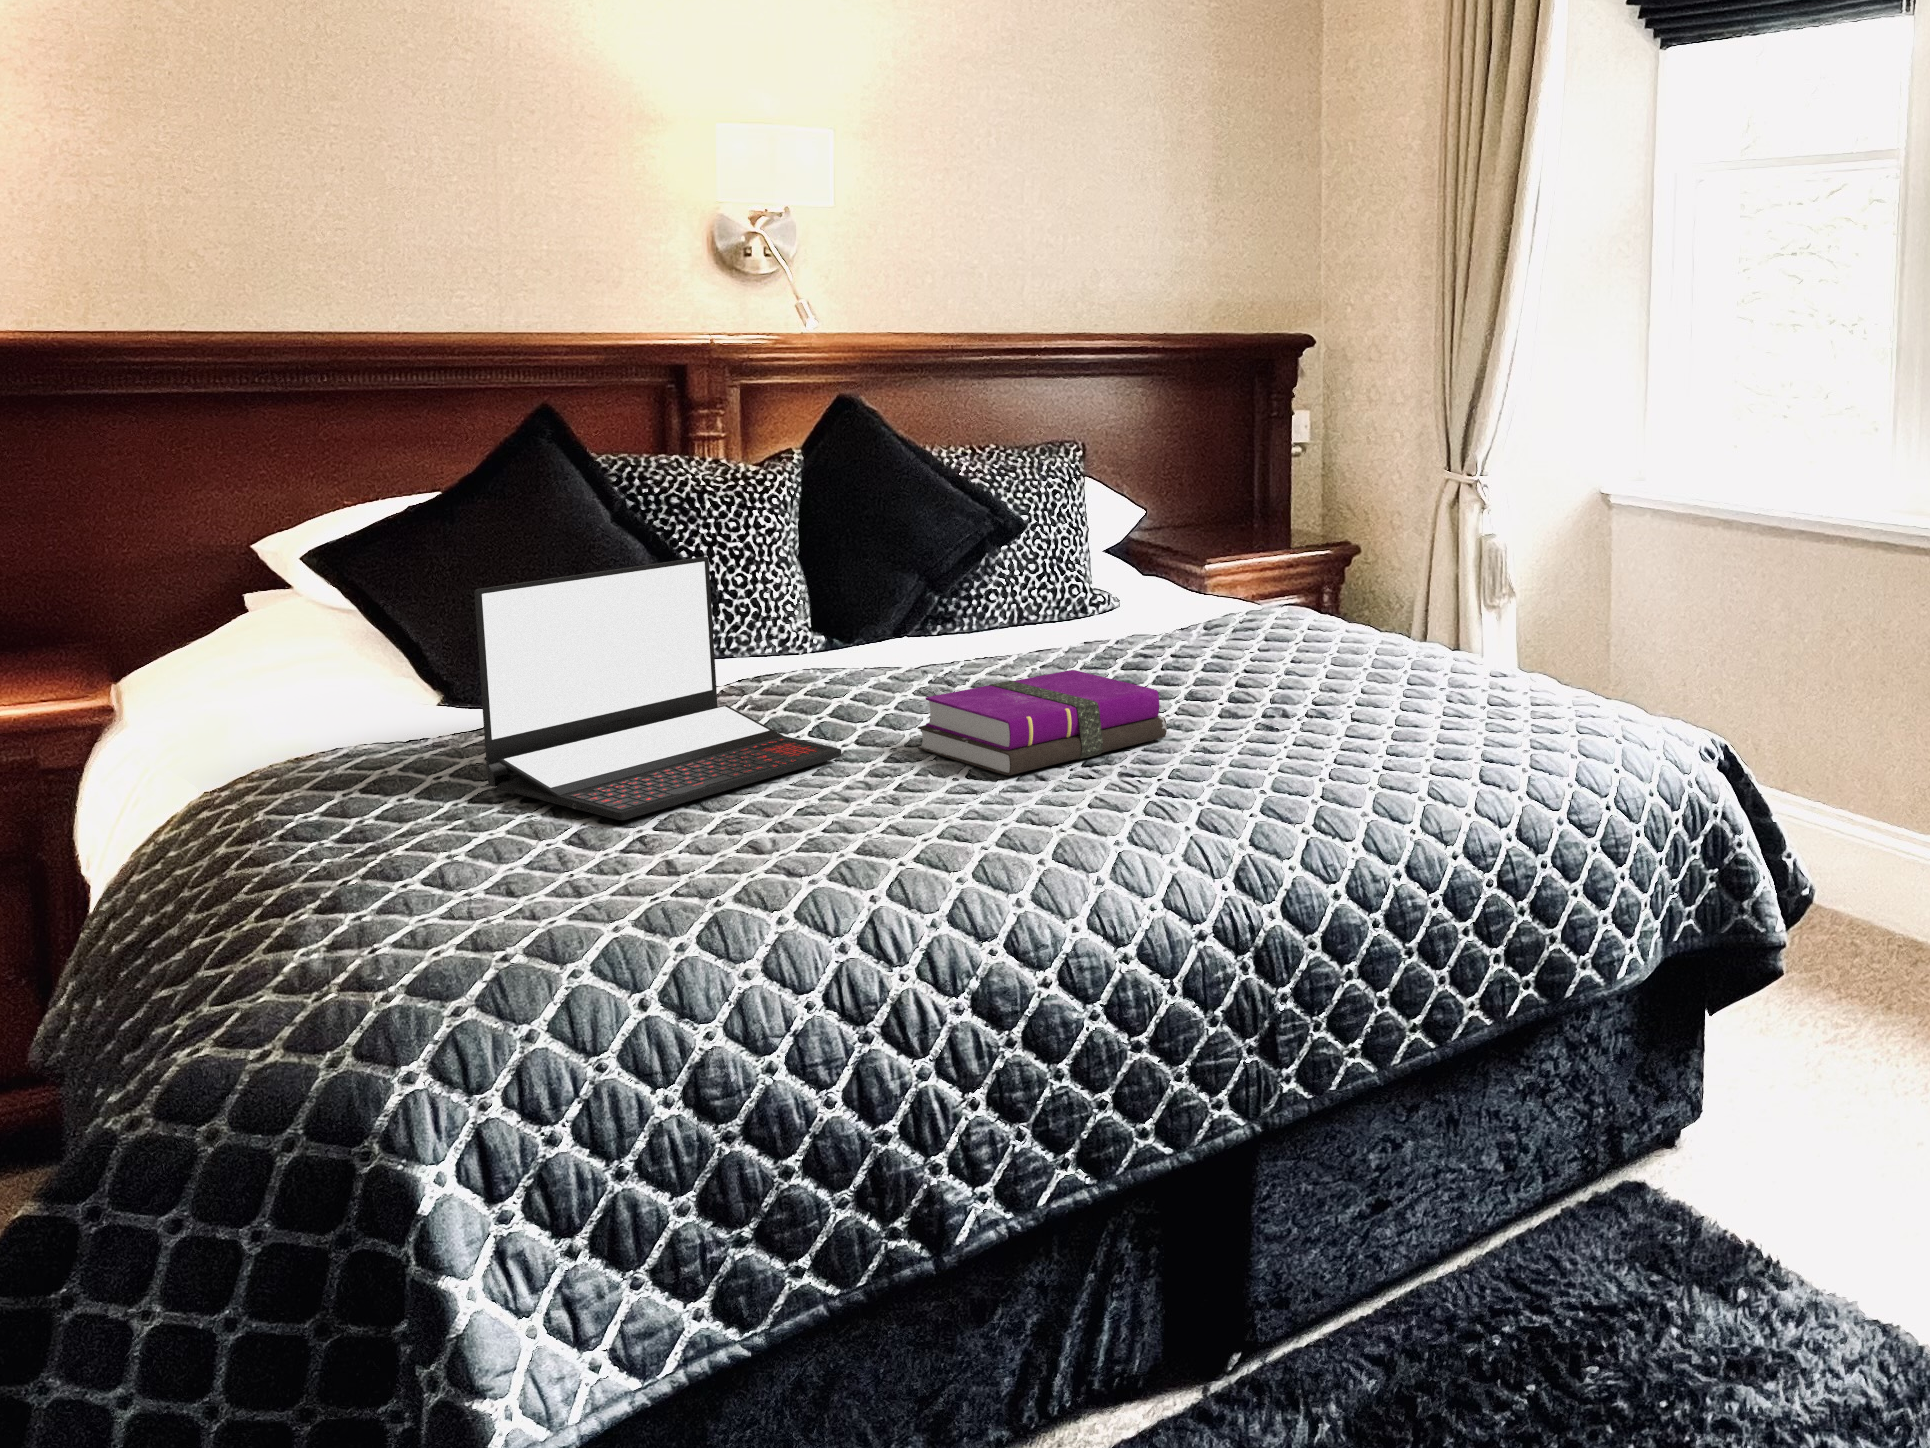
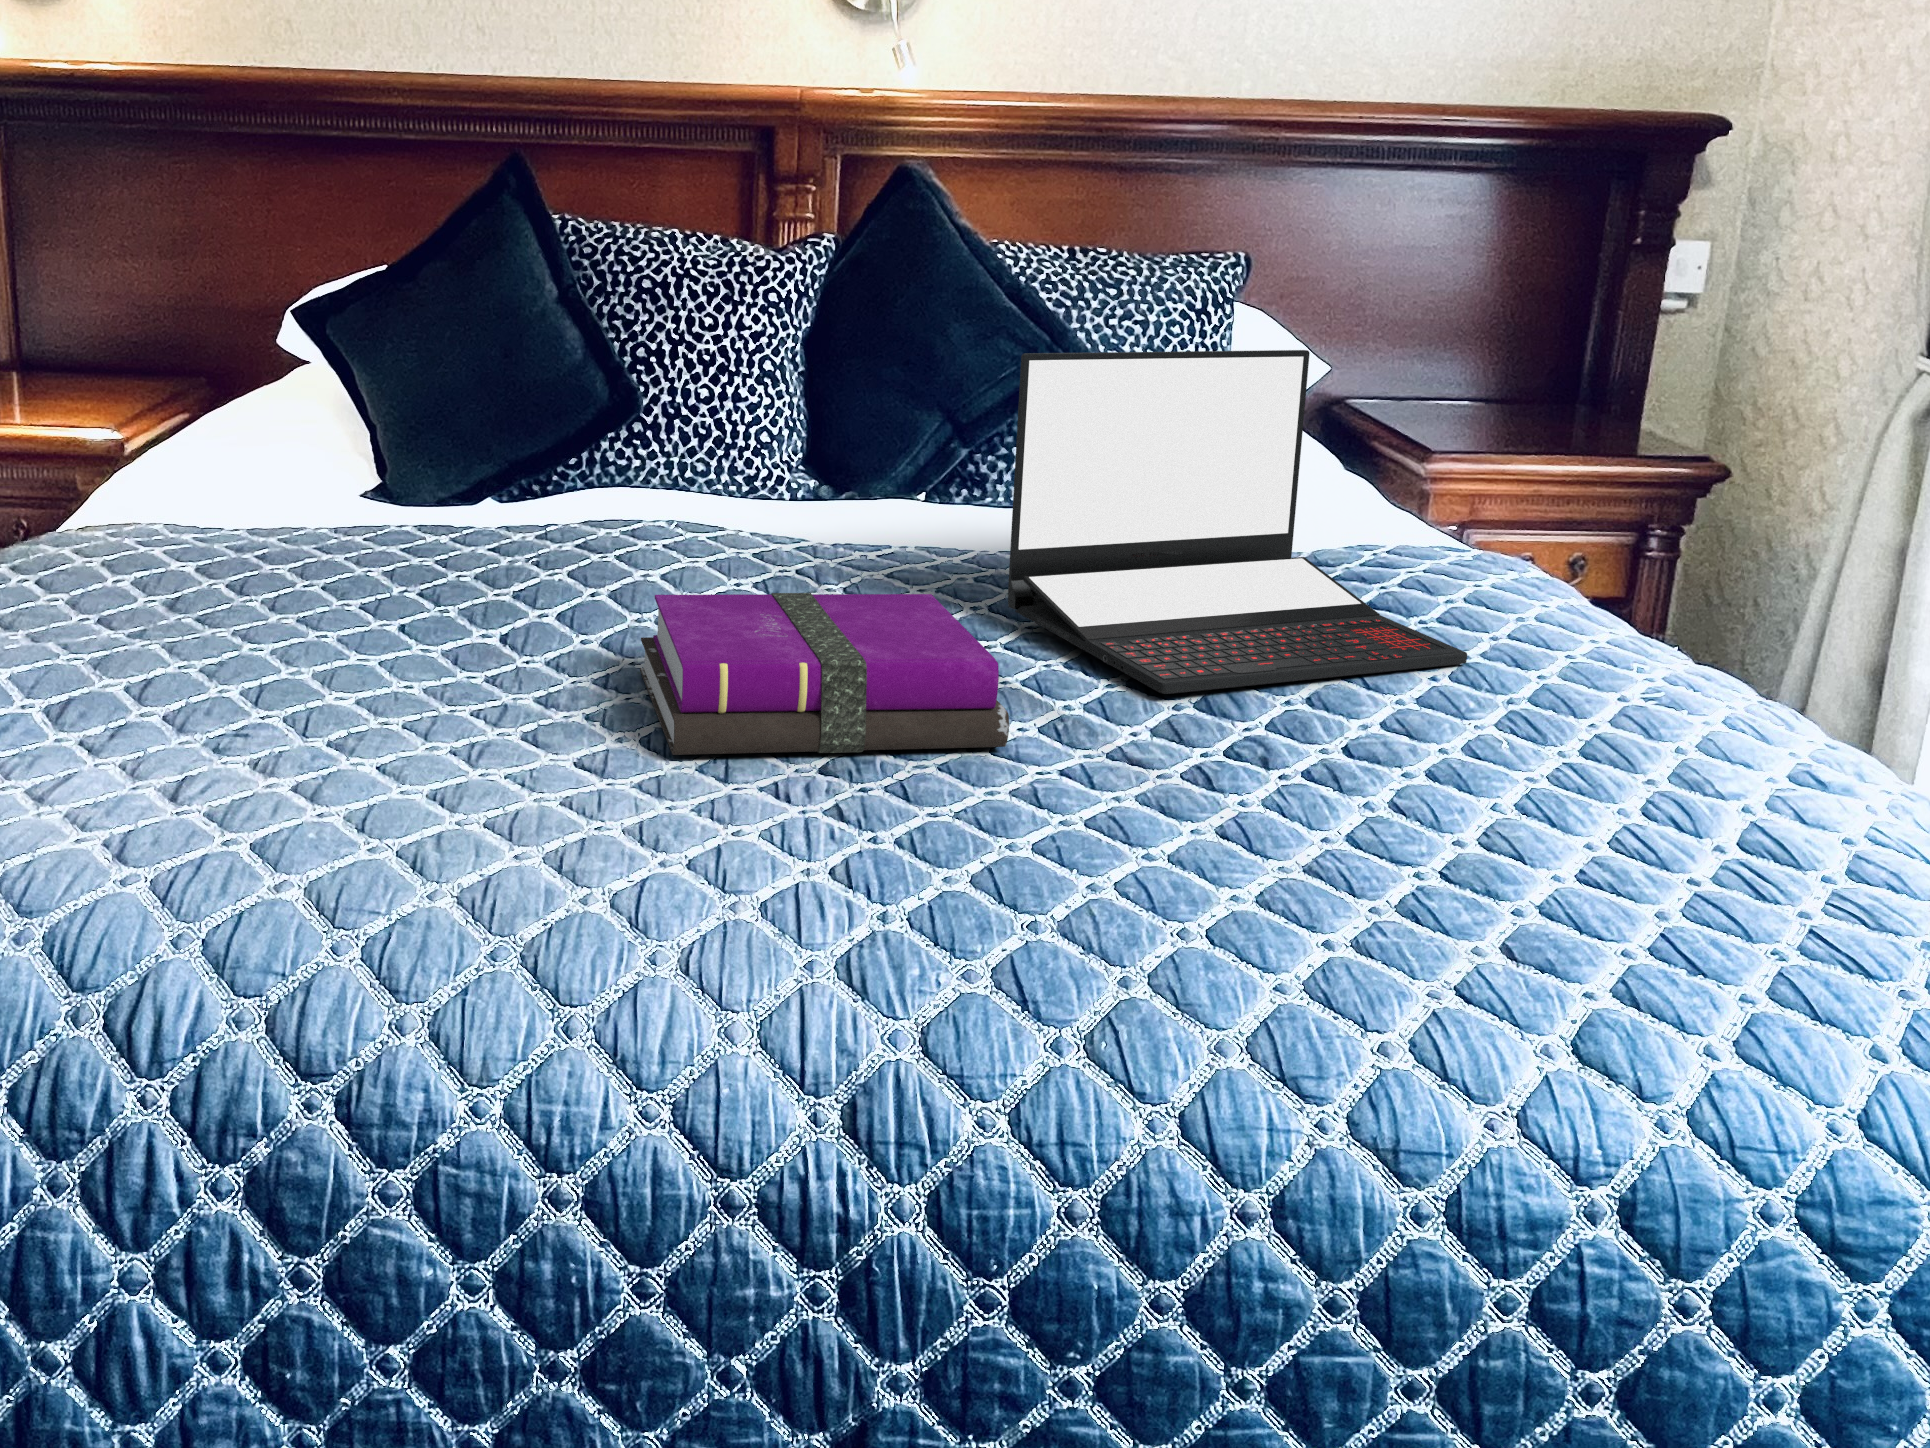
laptop: present [474,557,841,820] -> present [1008,350,1467,694]

